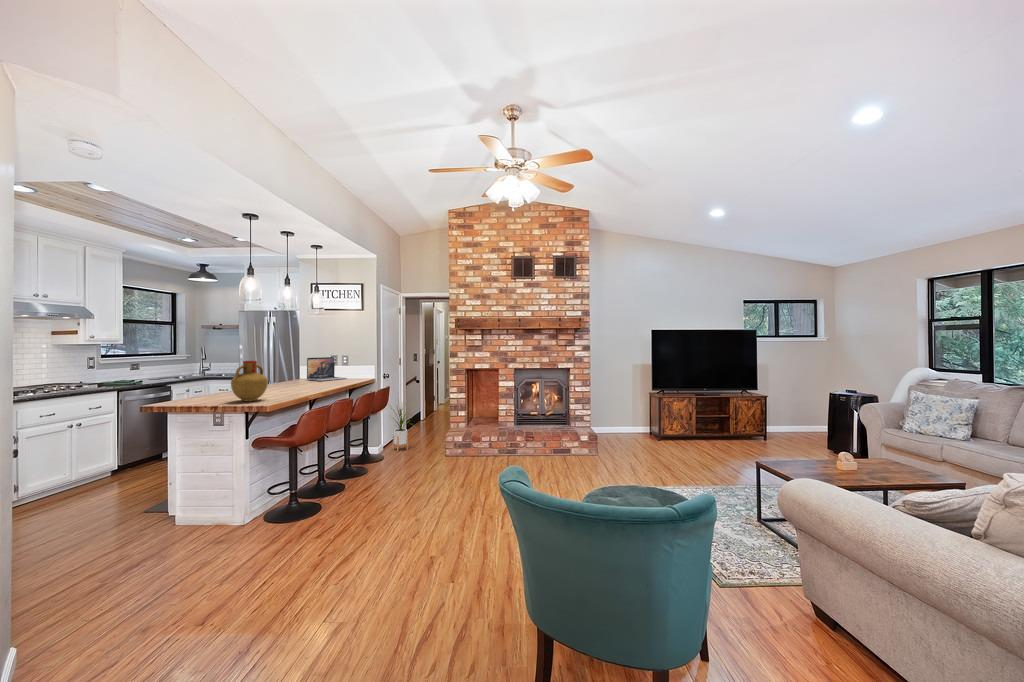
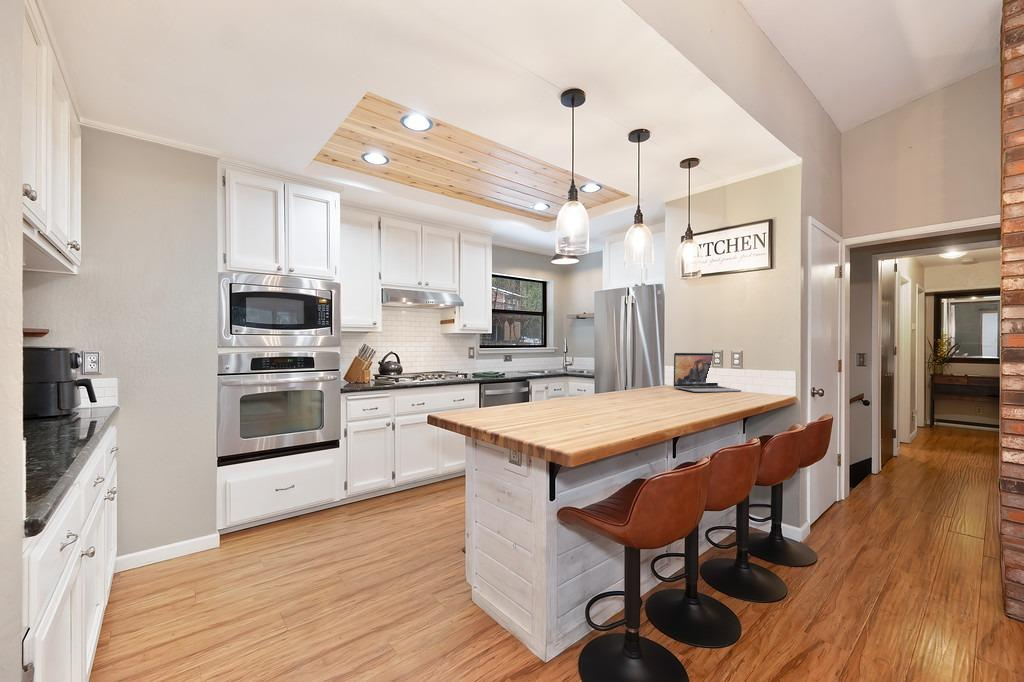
vase: present [231,361,268,402] -> none [535,352,594,428]
house plant: present [391,402,409,451] -> none [821,436,890,548]

